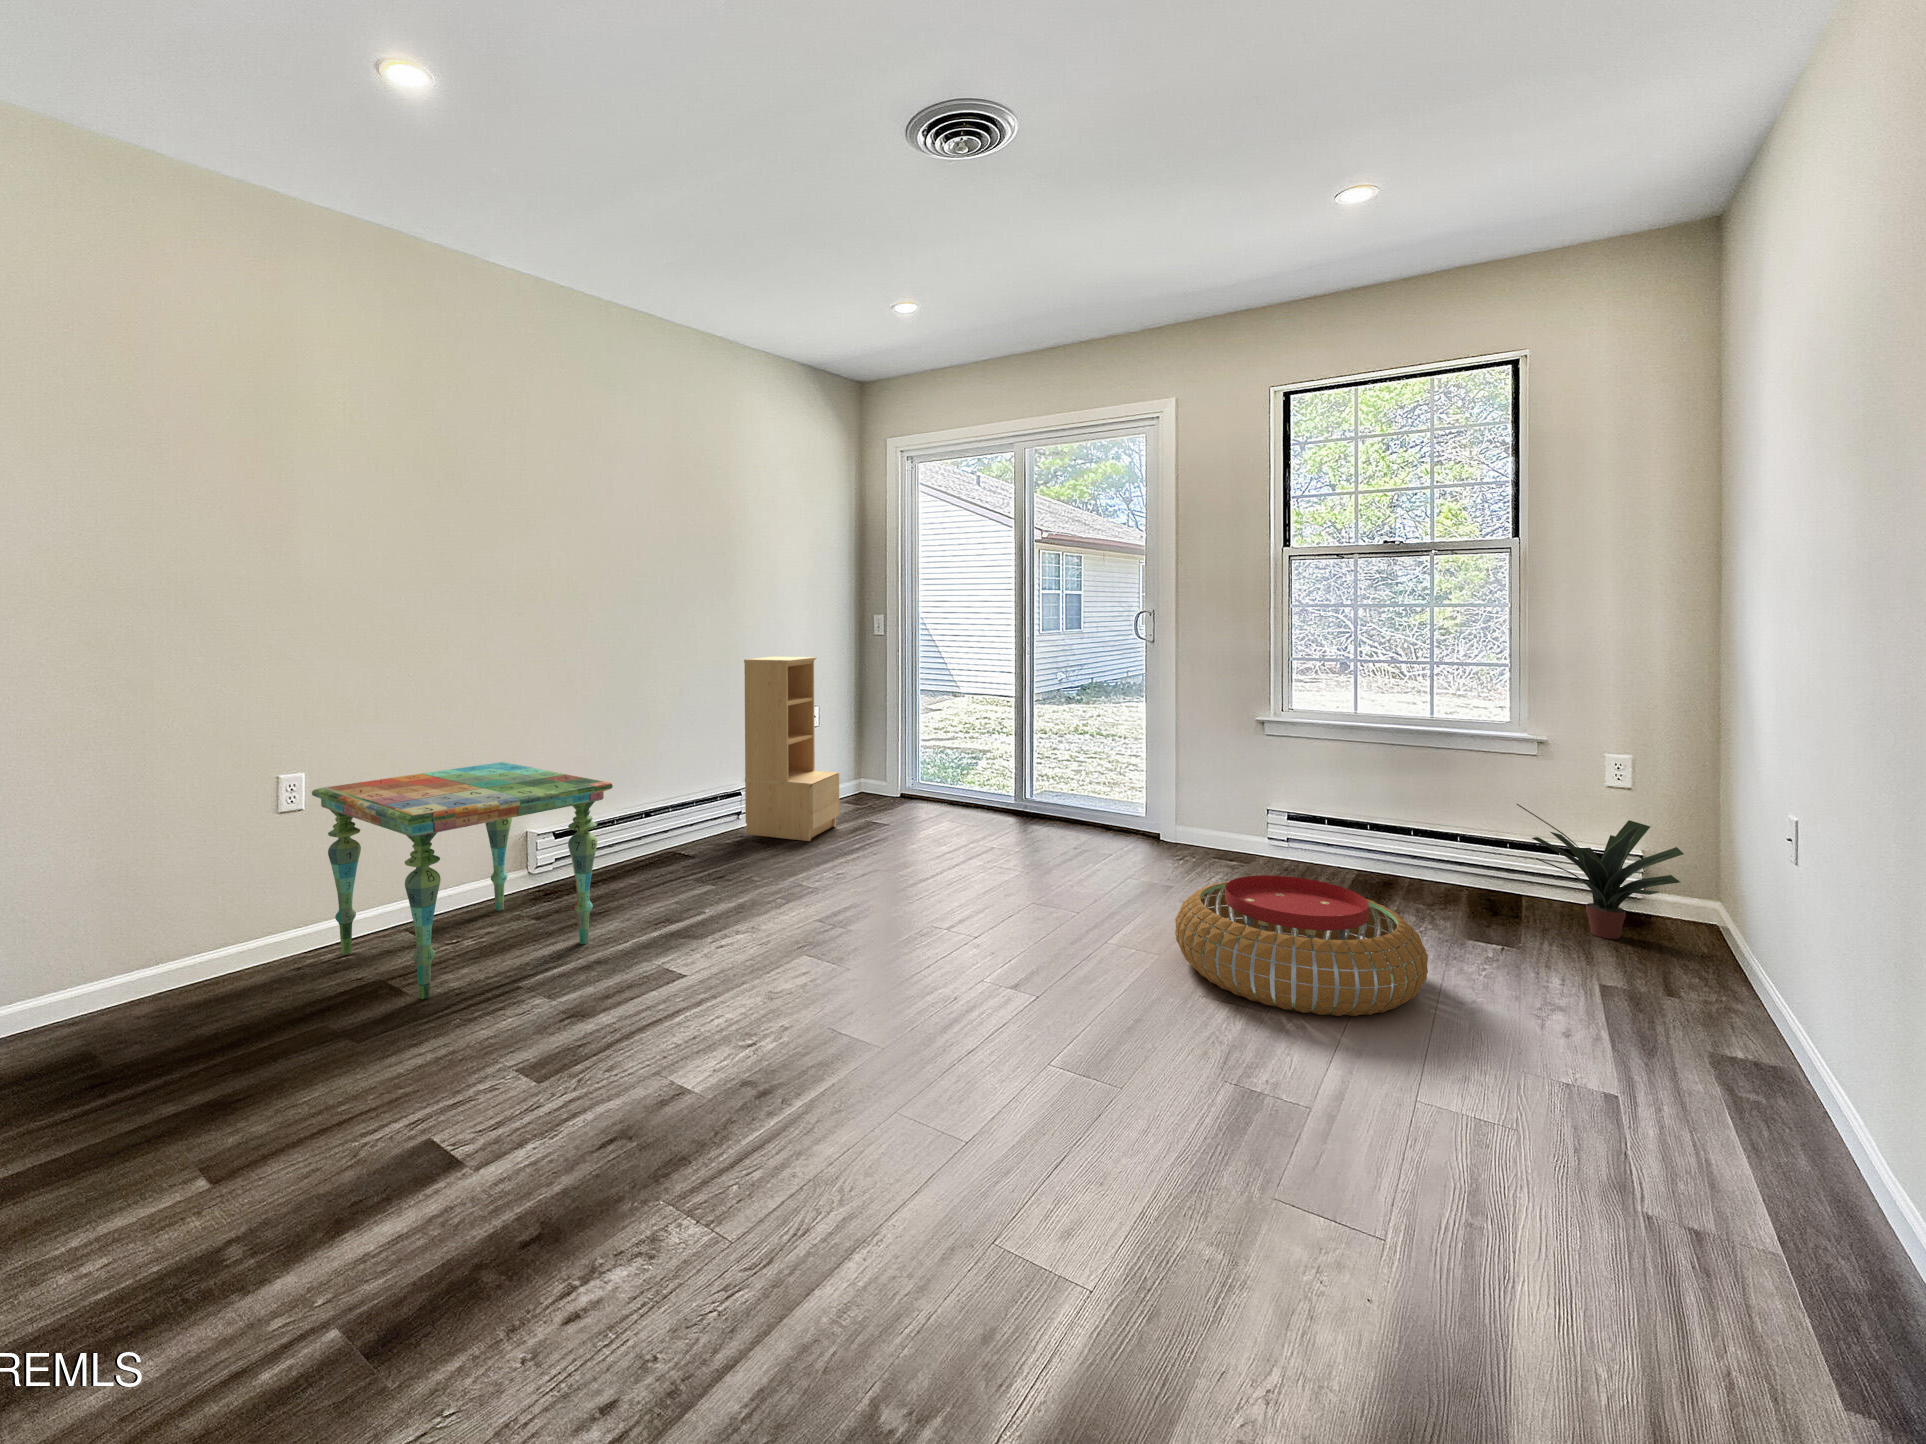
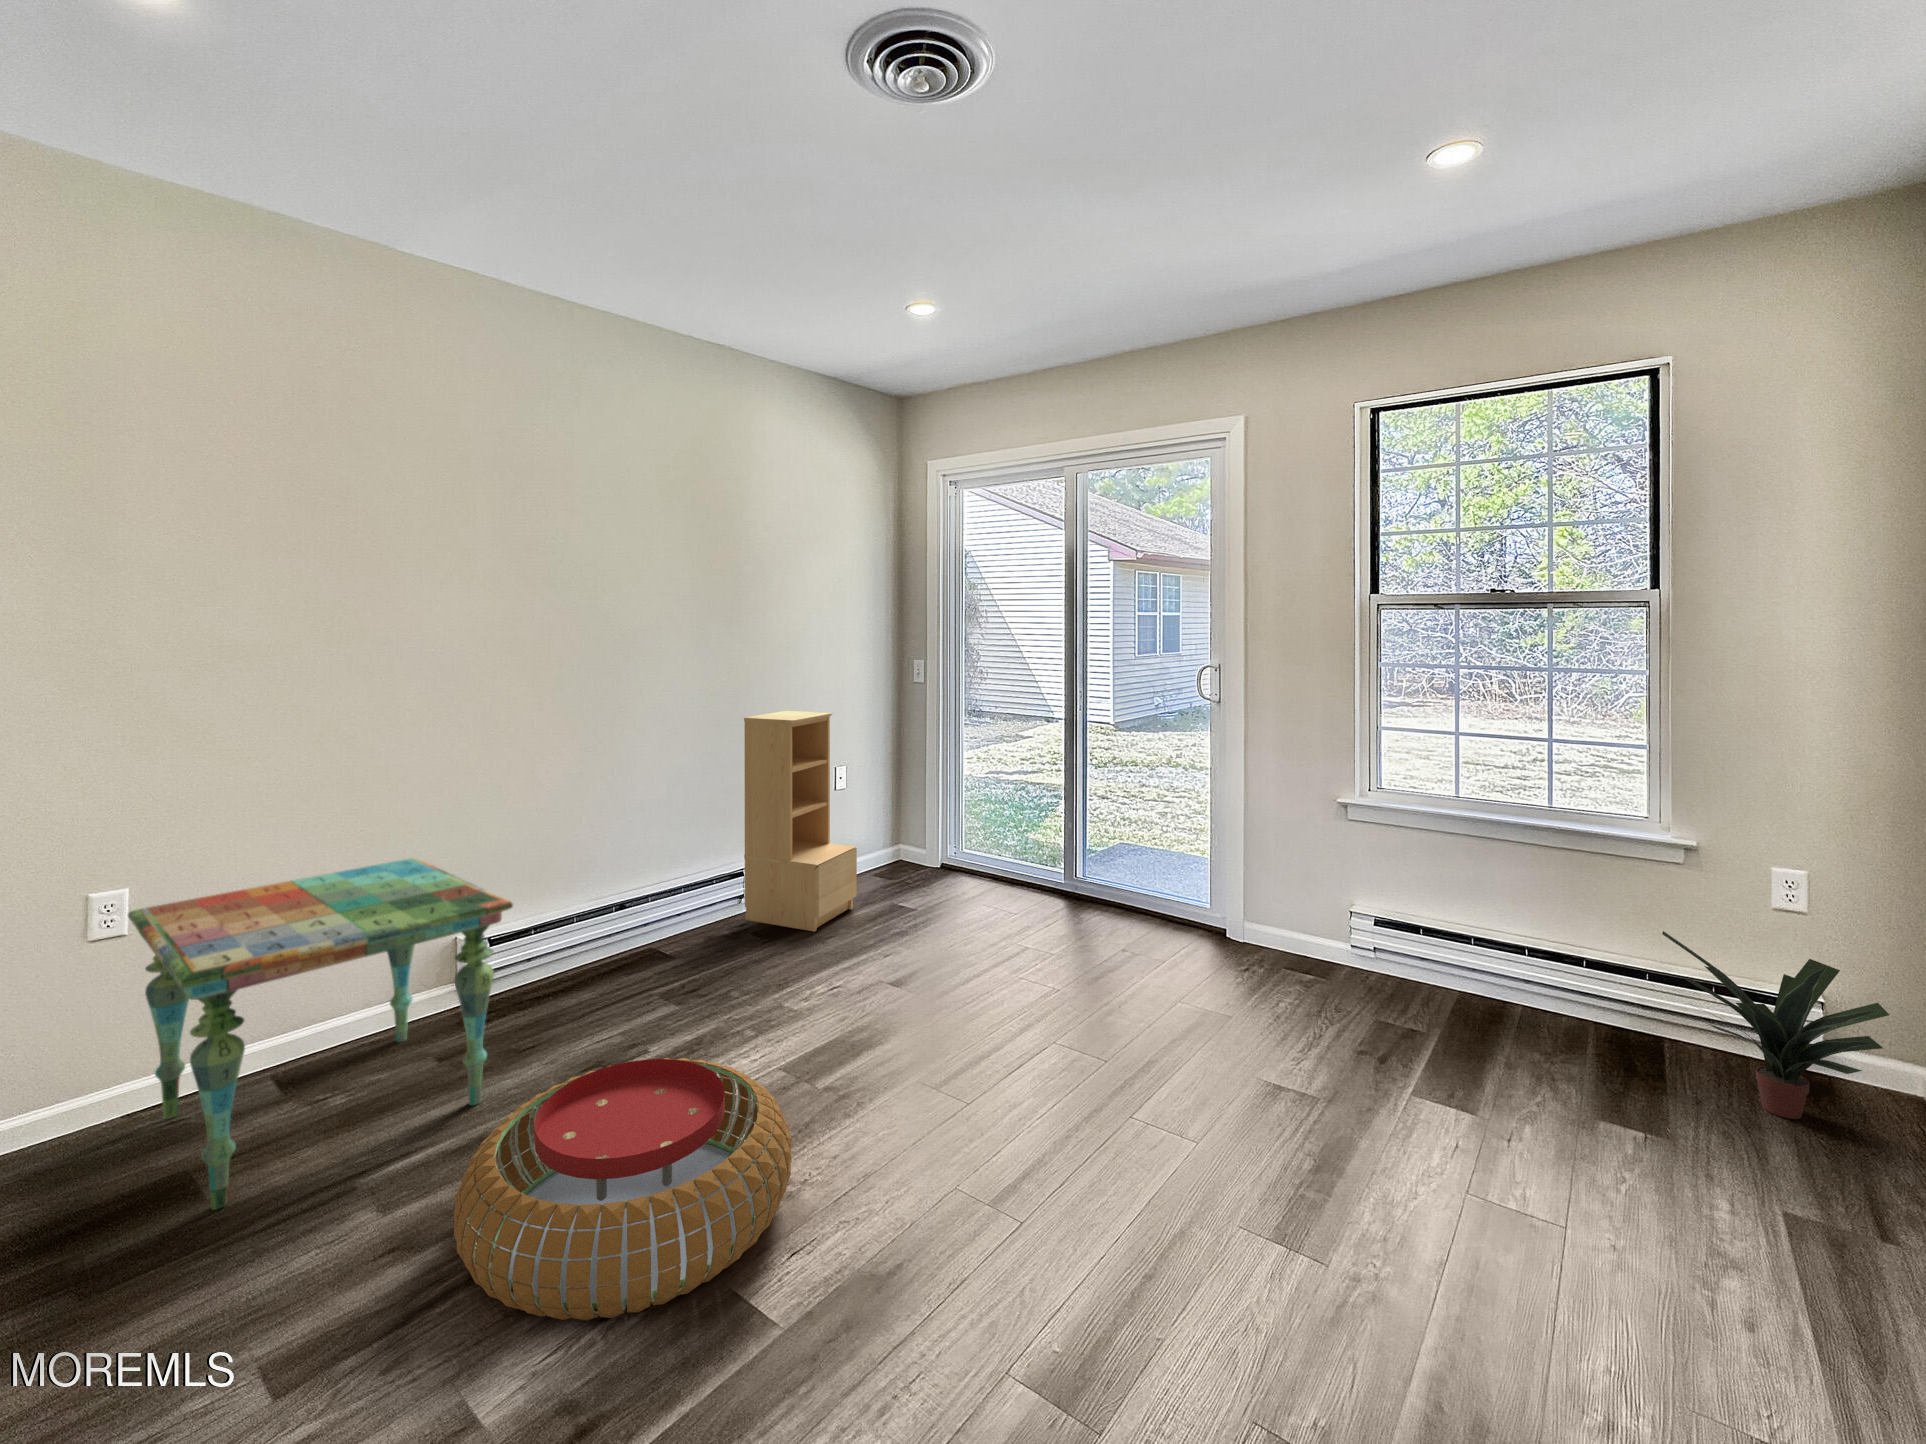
pouf: present [1175,875,1428,1016] -> present [454,1058,792,1321]

